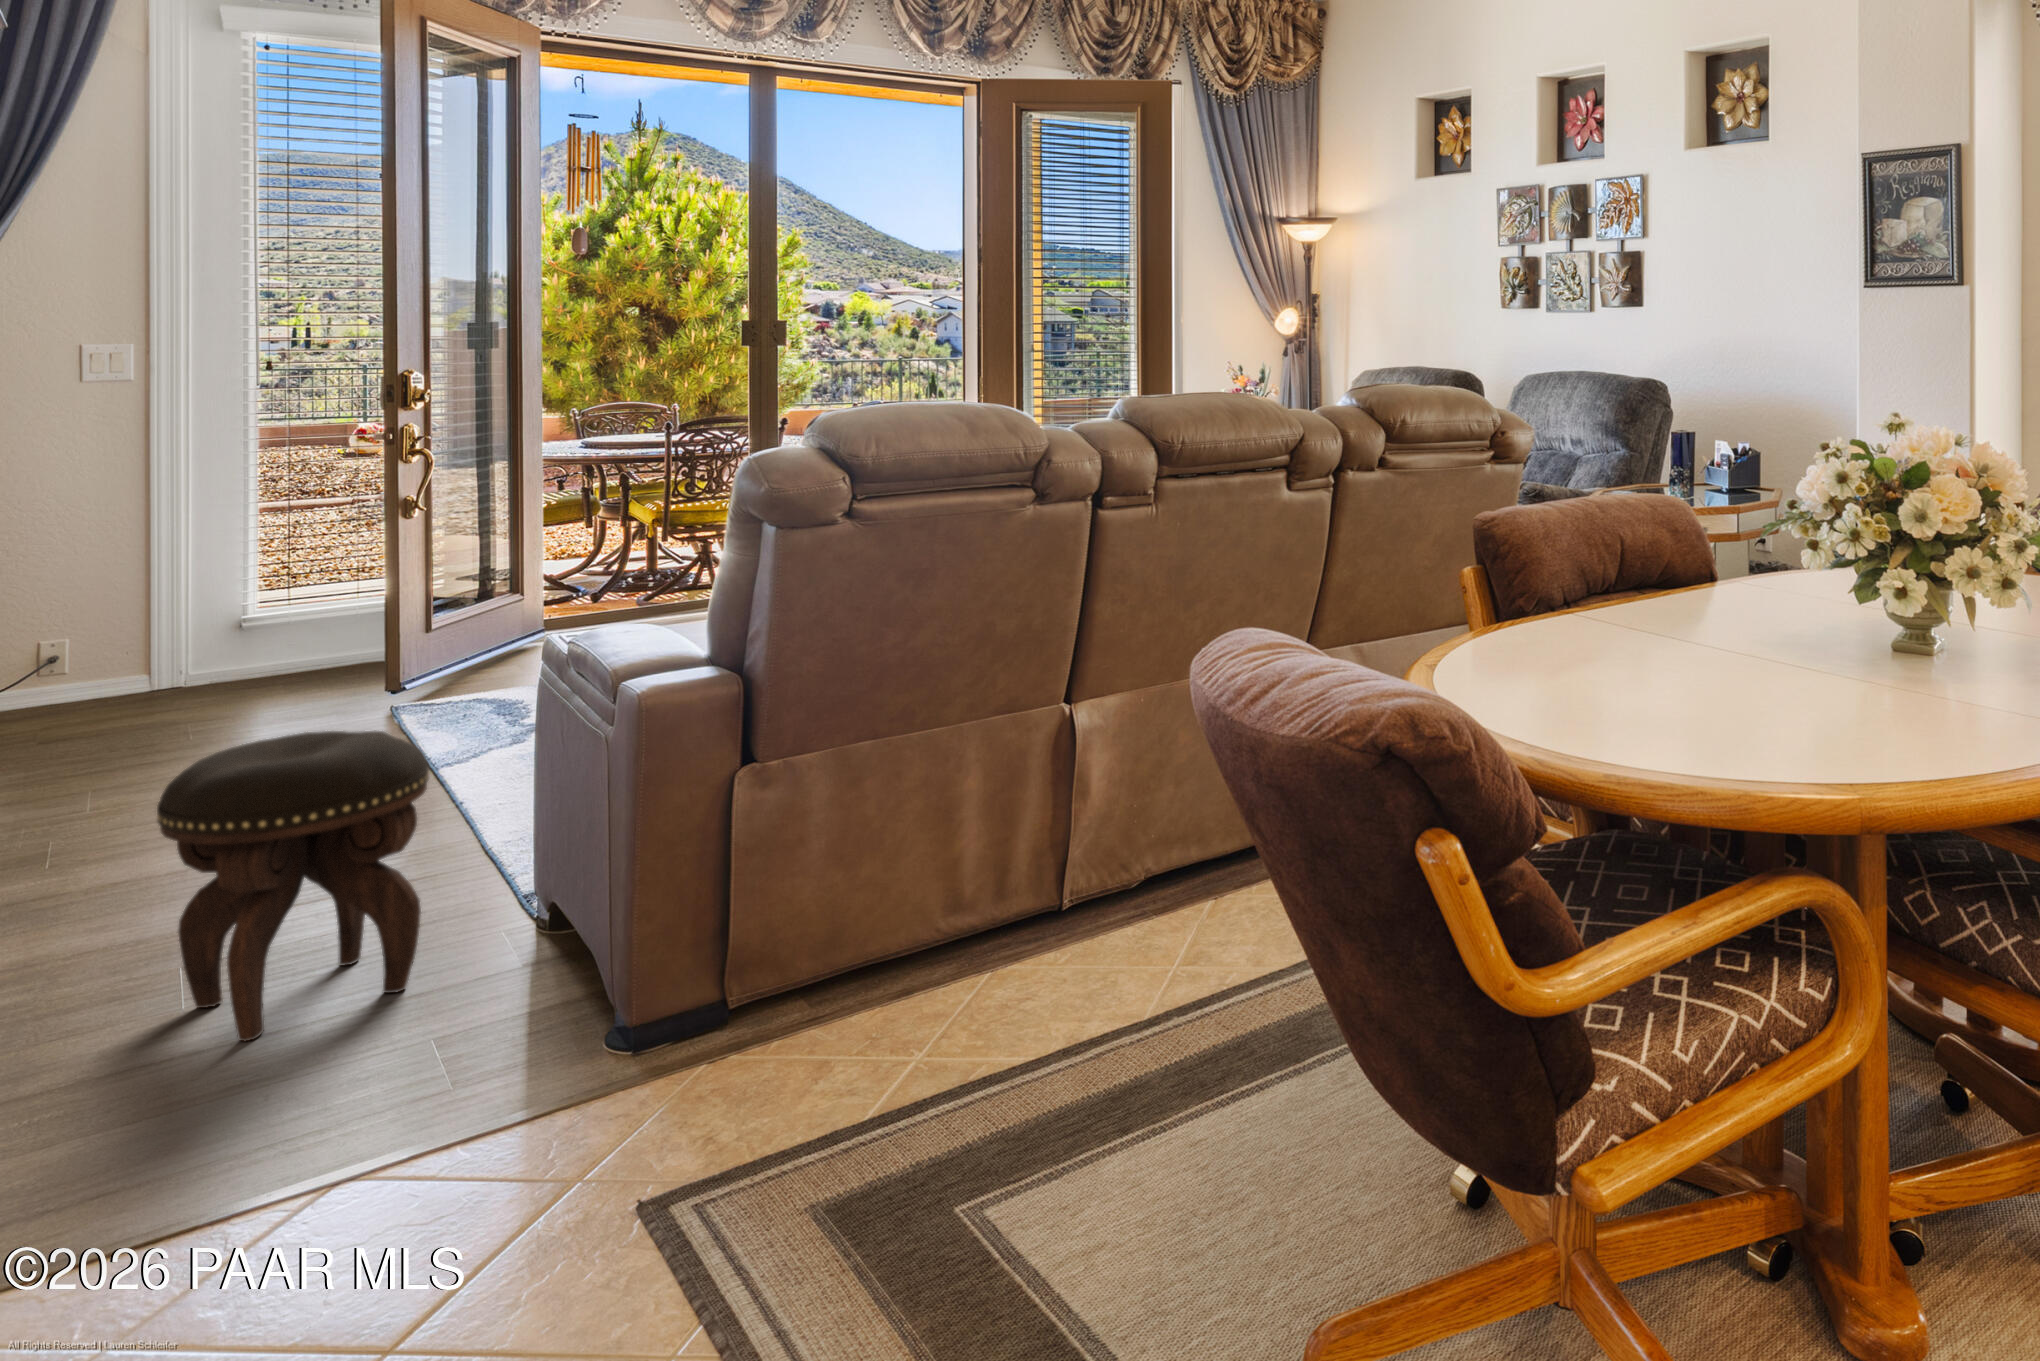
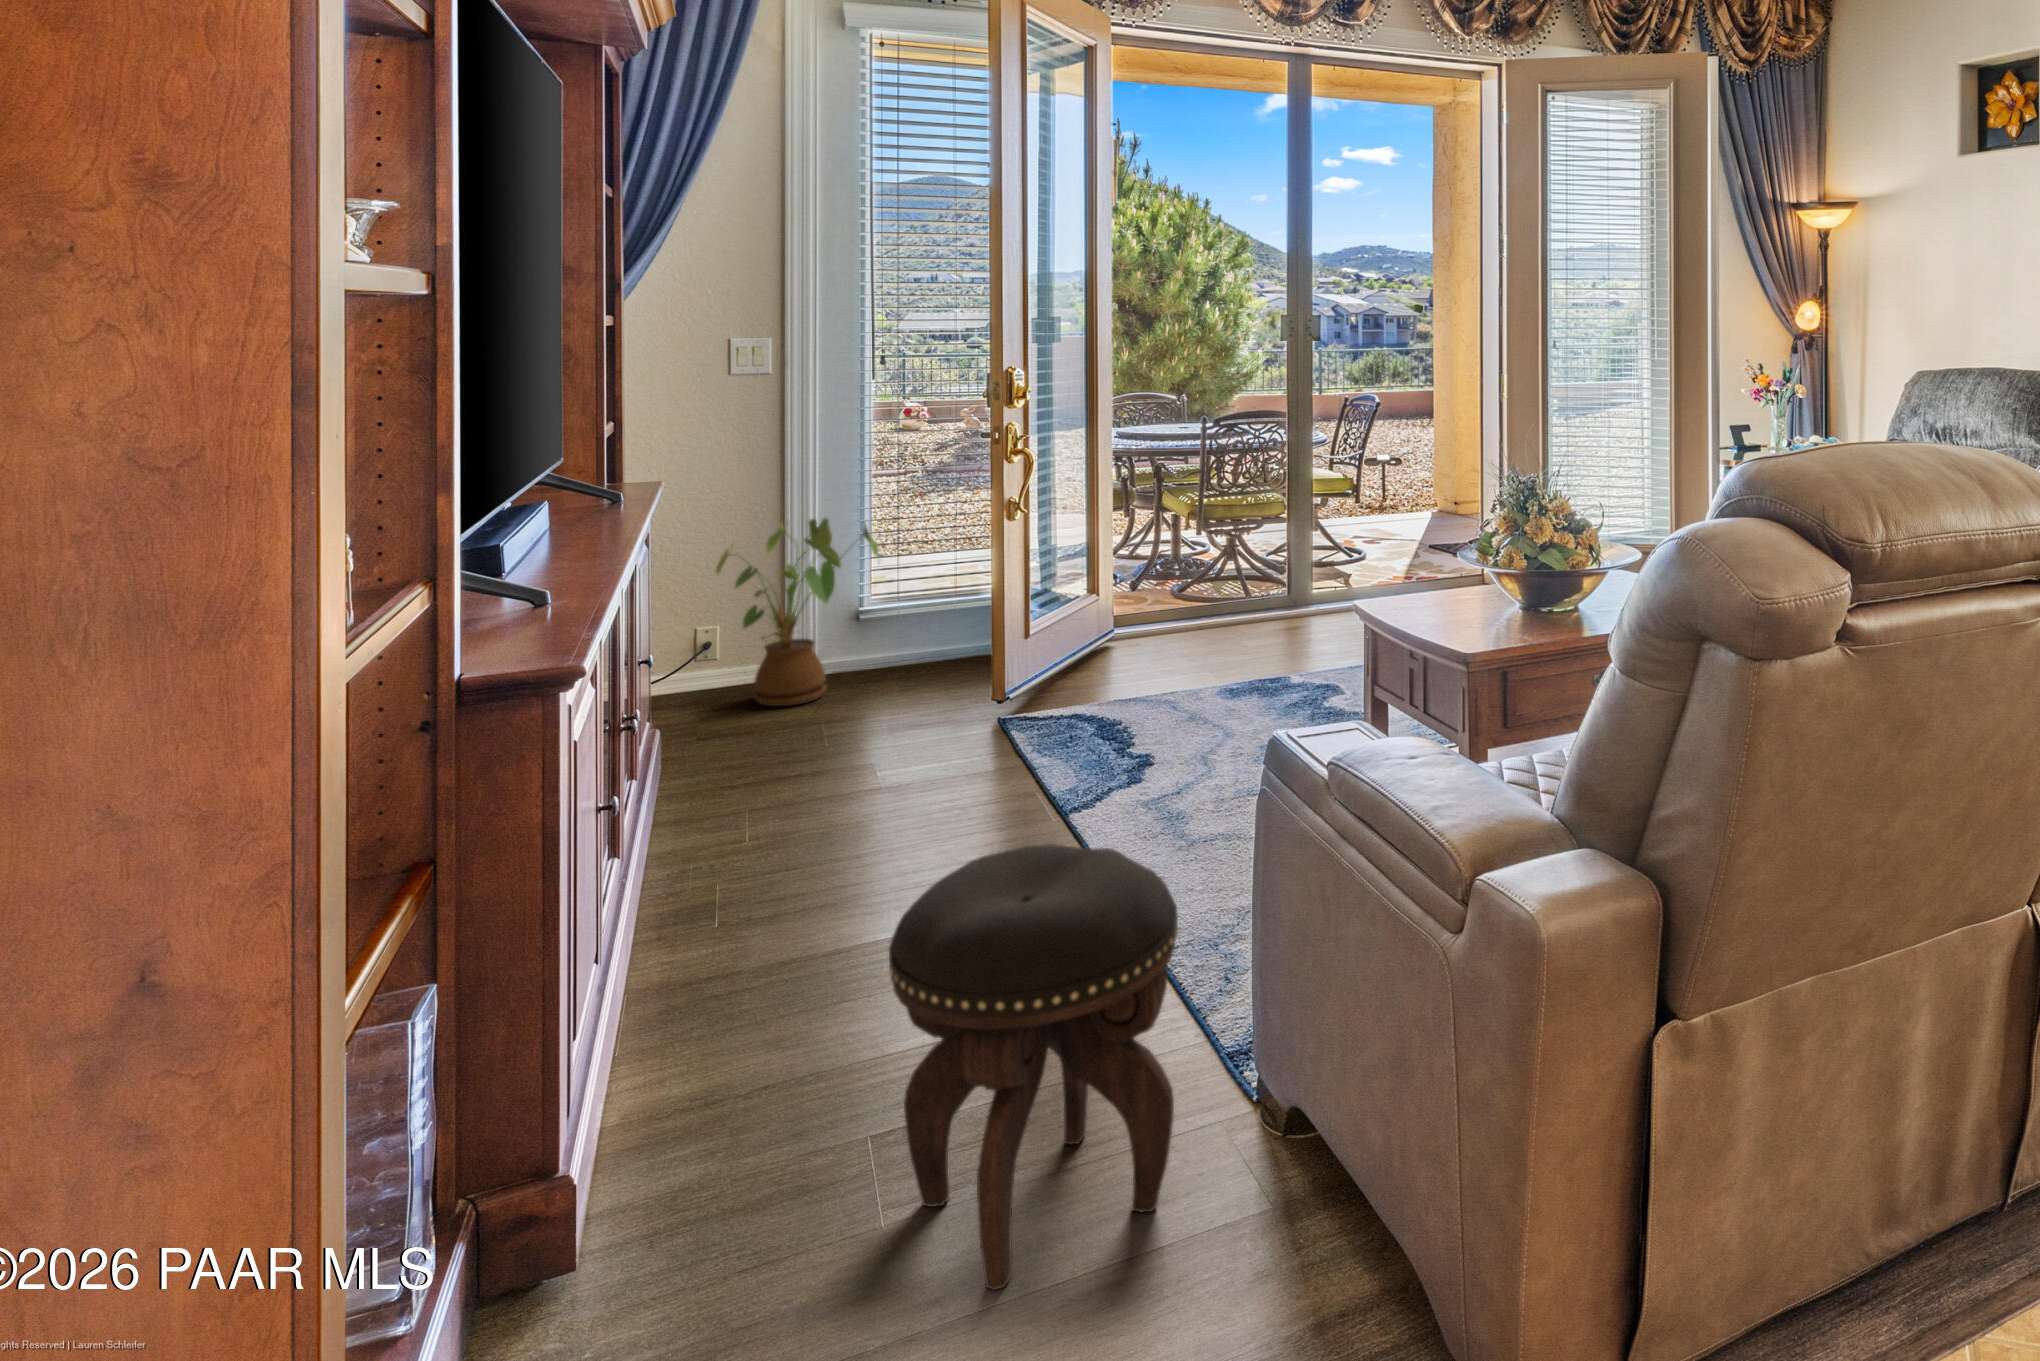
house plant: none [59,523,262,713] -> present [716,518,880,706]

